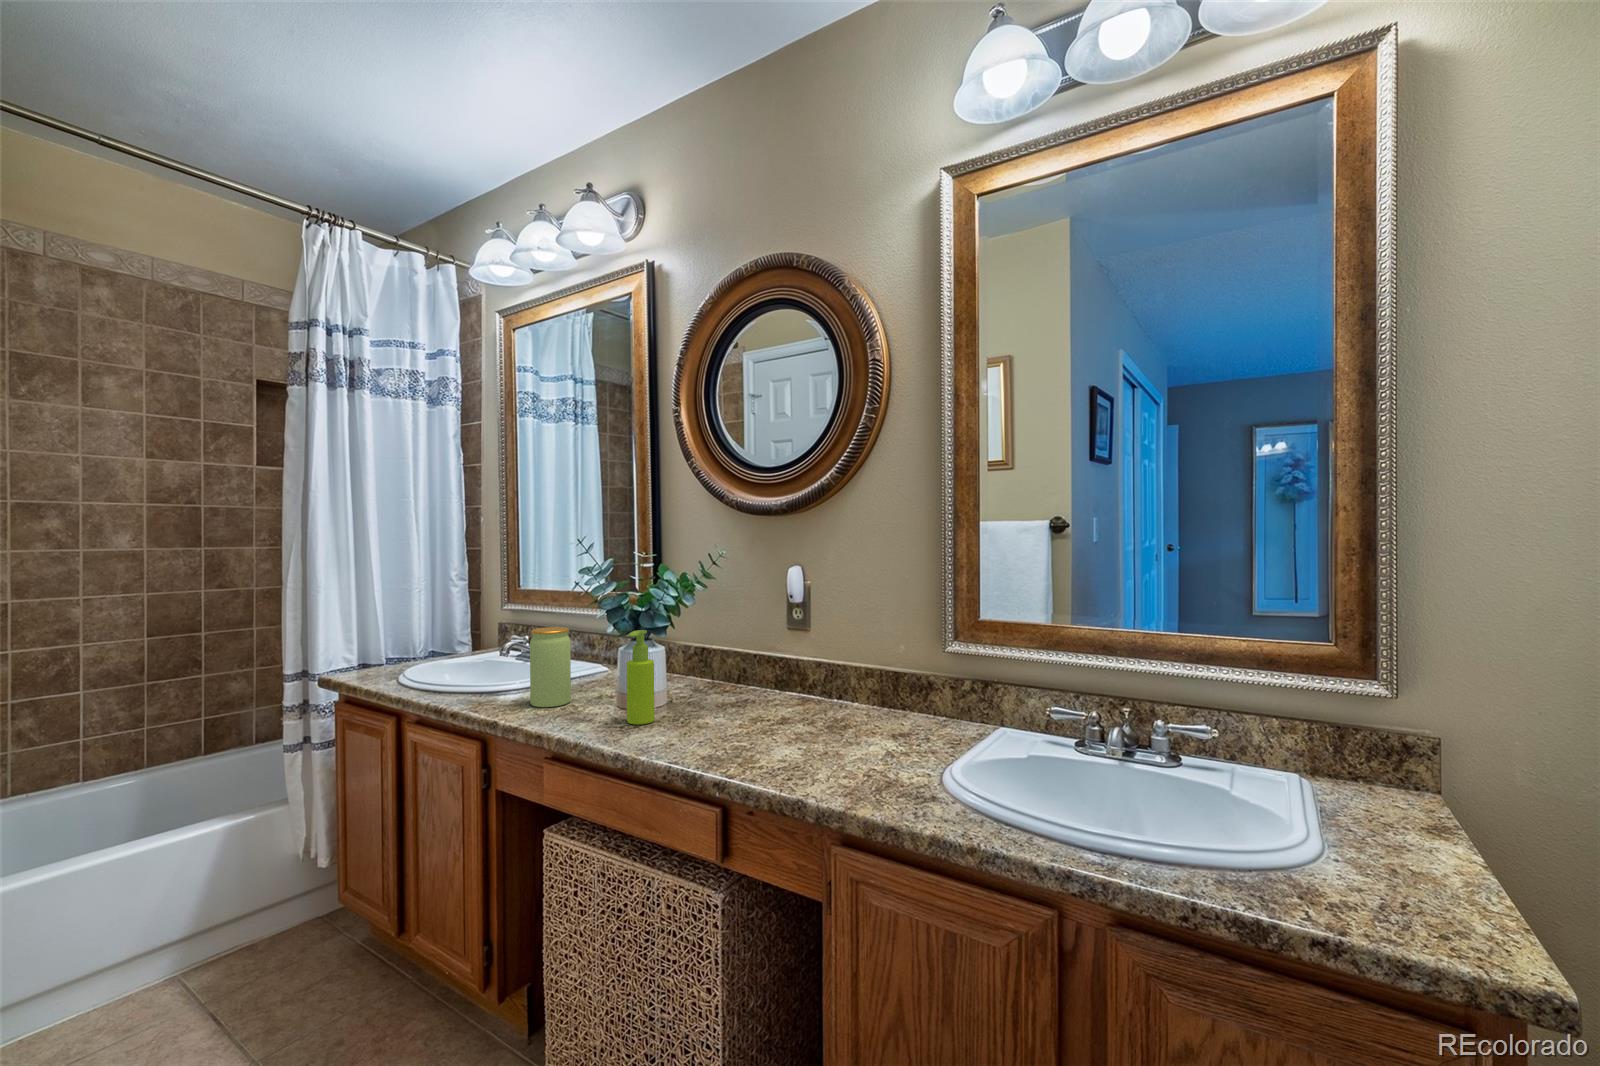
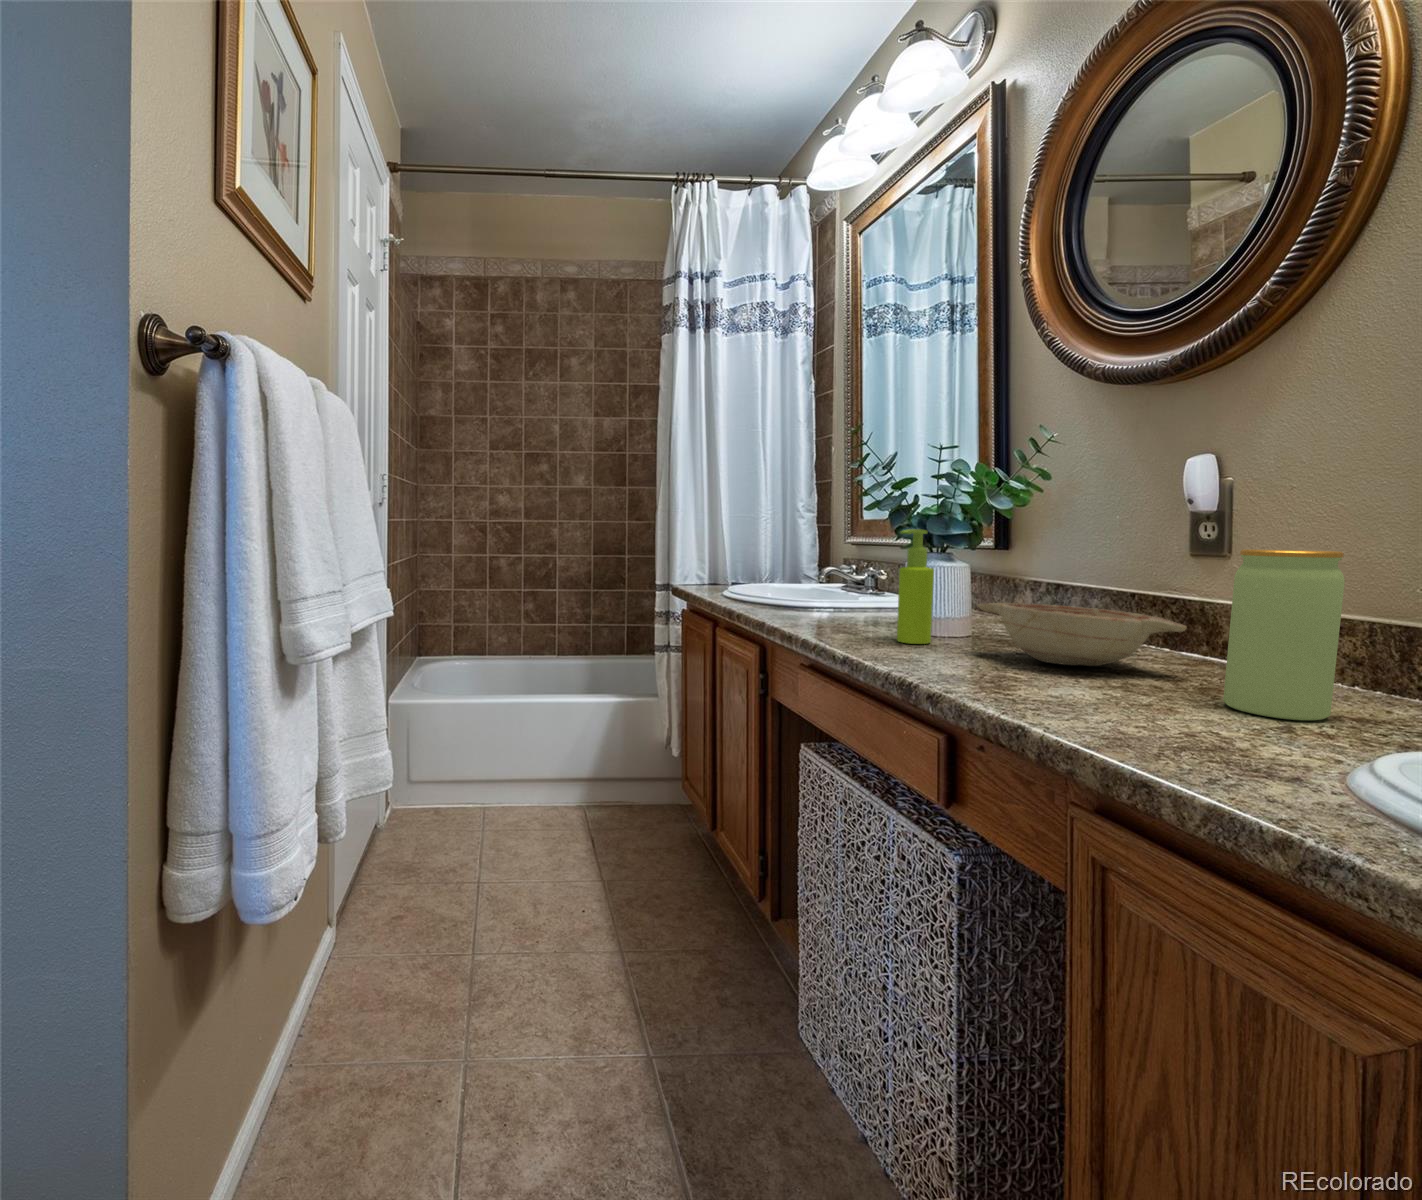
jar: present [530,627,571,707] -> present [1223,549,1345,720]
decorative bowl: none [693,679,823,727] -> present [977,603,1187,666]

